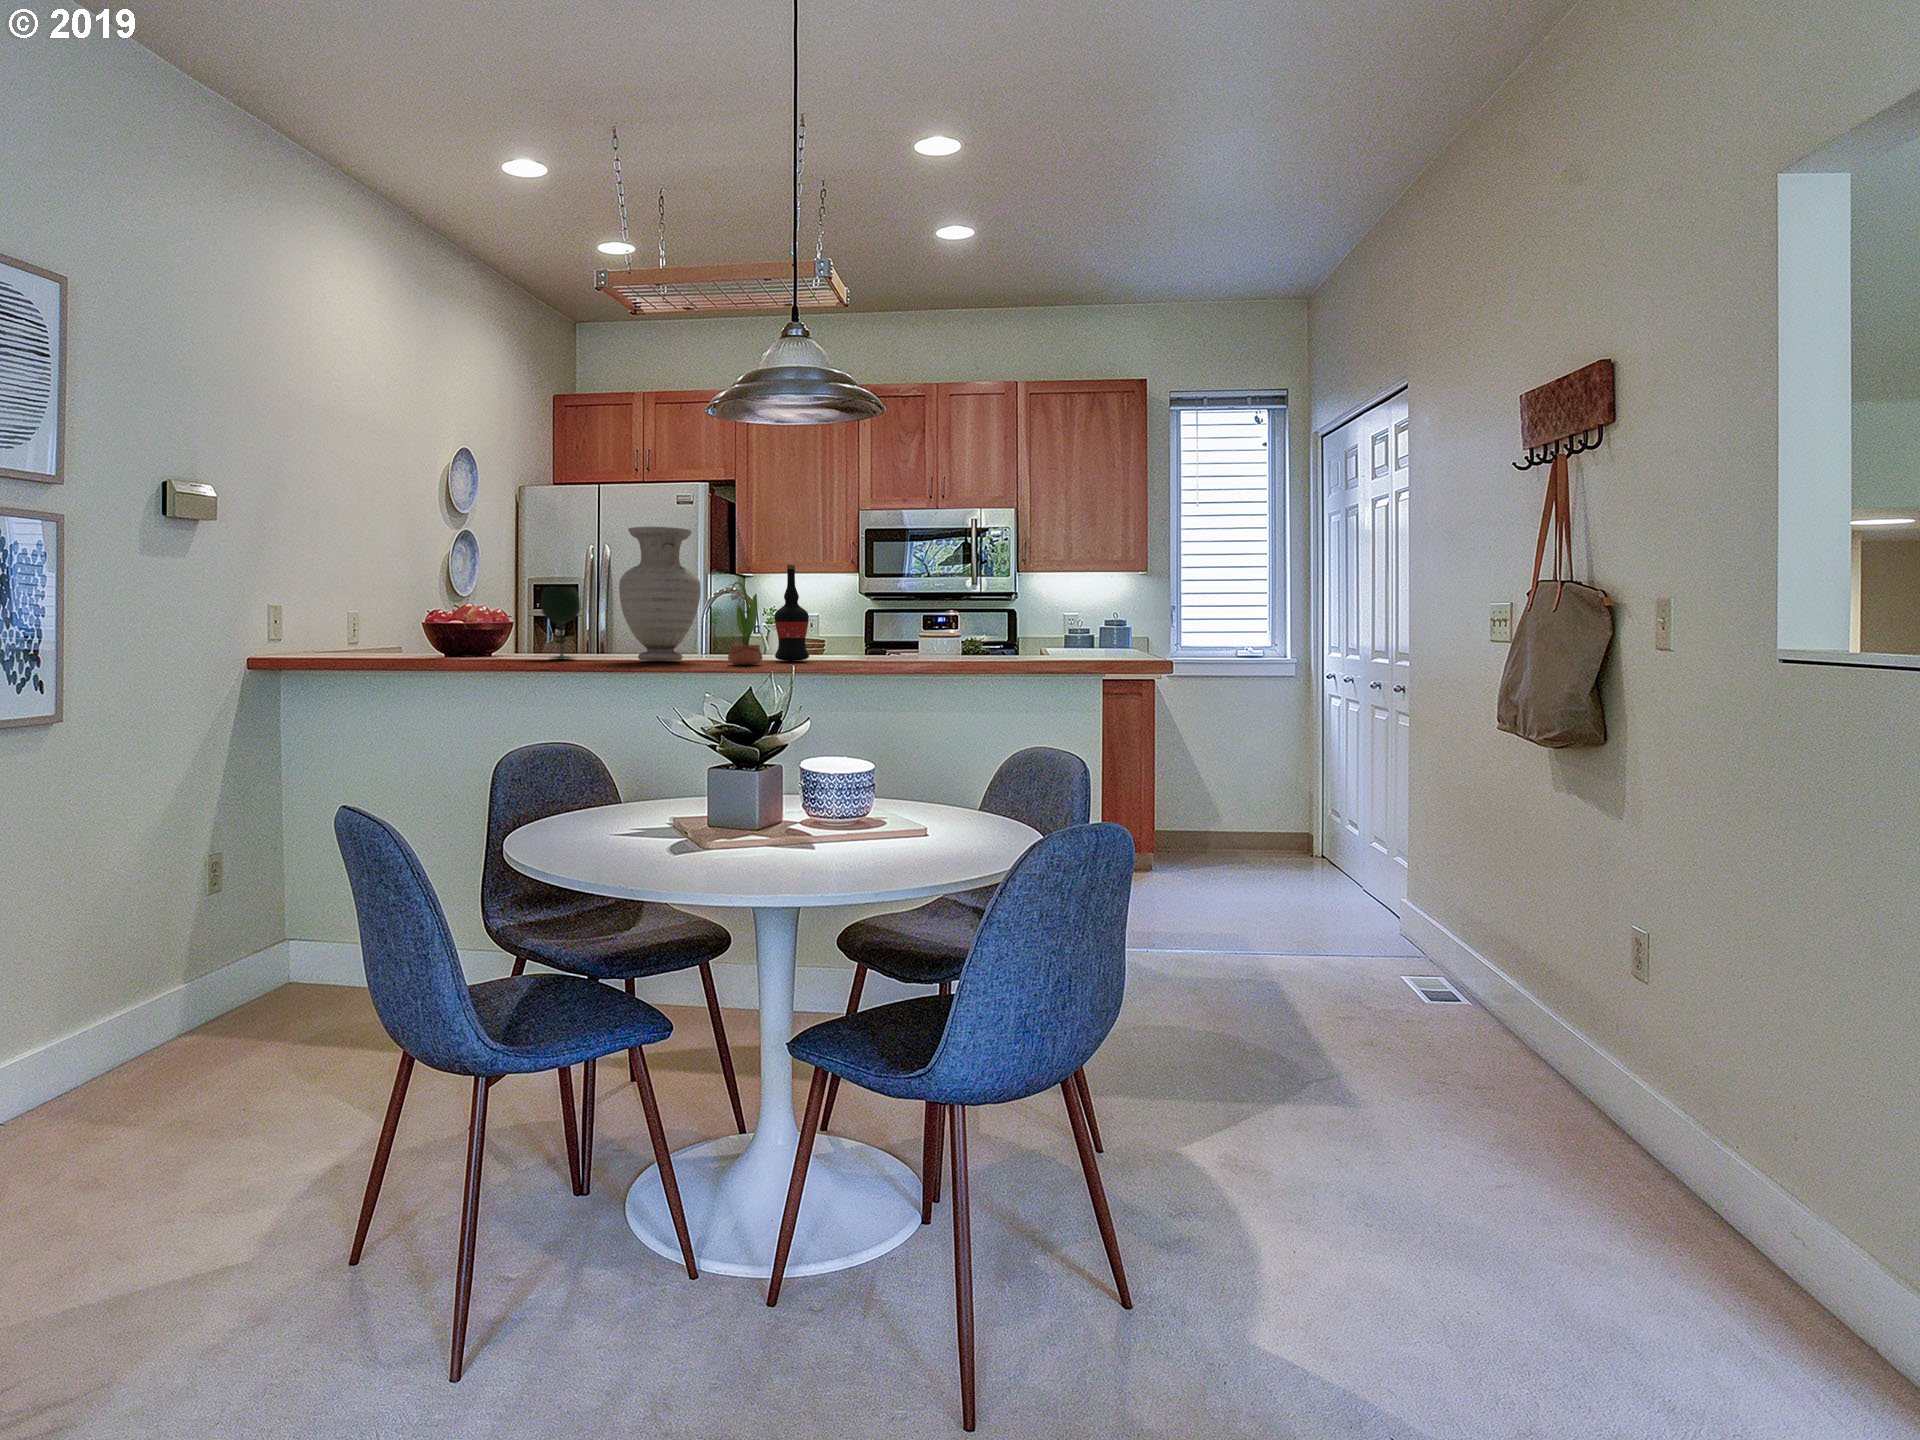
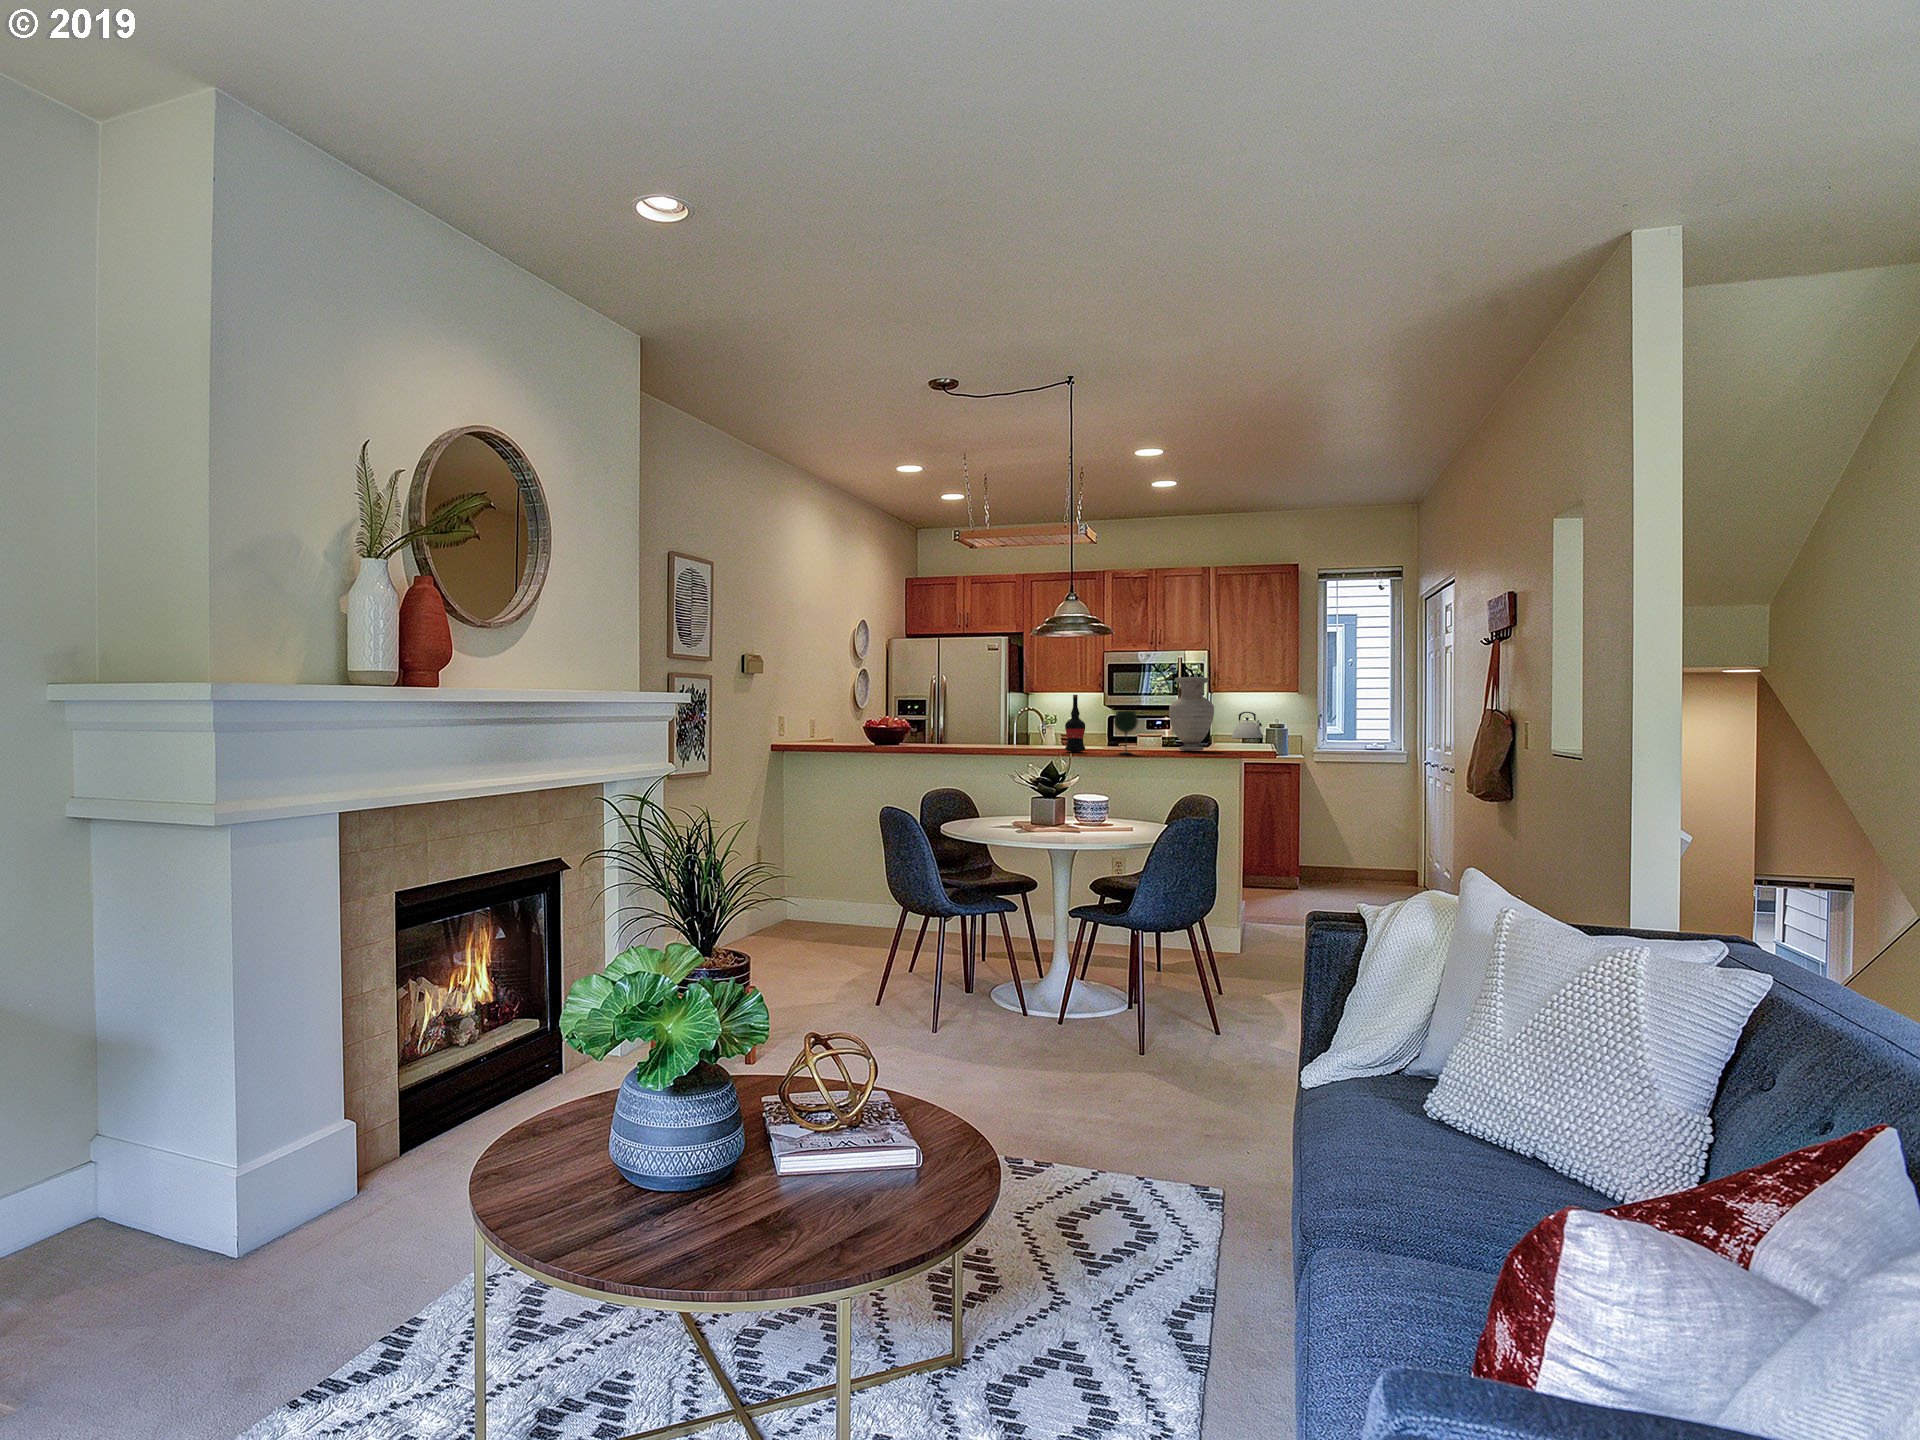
vase: present [619,526,700,661] -> present [1169,677,1214,751]
potted flower: present [725,580,762,665] -> none [1039,704,1061,754]
wine glass: present [541,587,580,659] -> present [1114,711,1138,754]
kettle: none [1049,603,1092,641] -> present [1232,712,1262,738]

